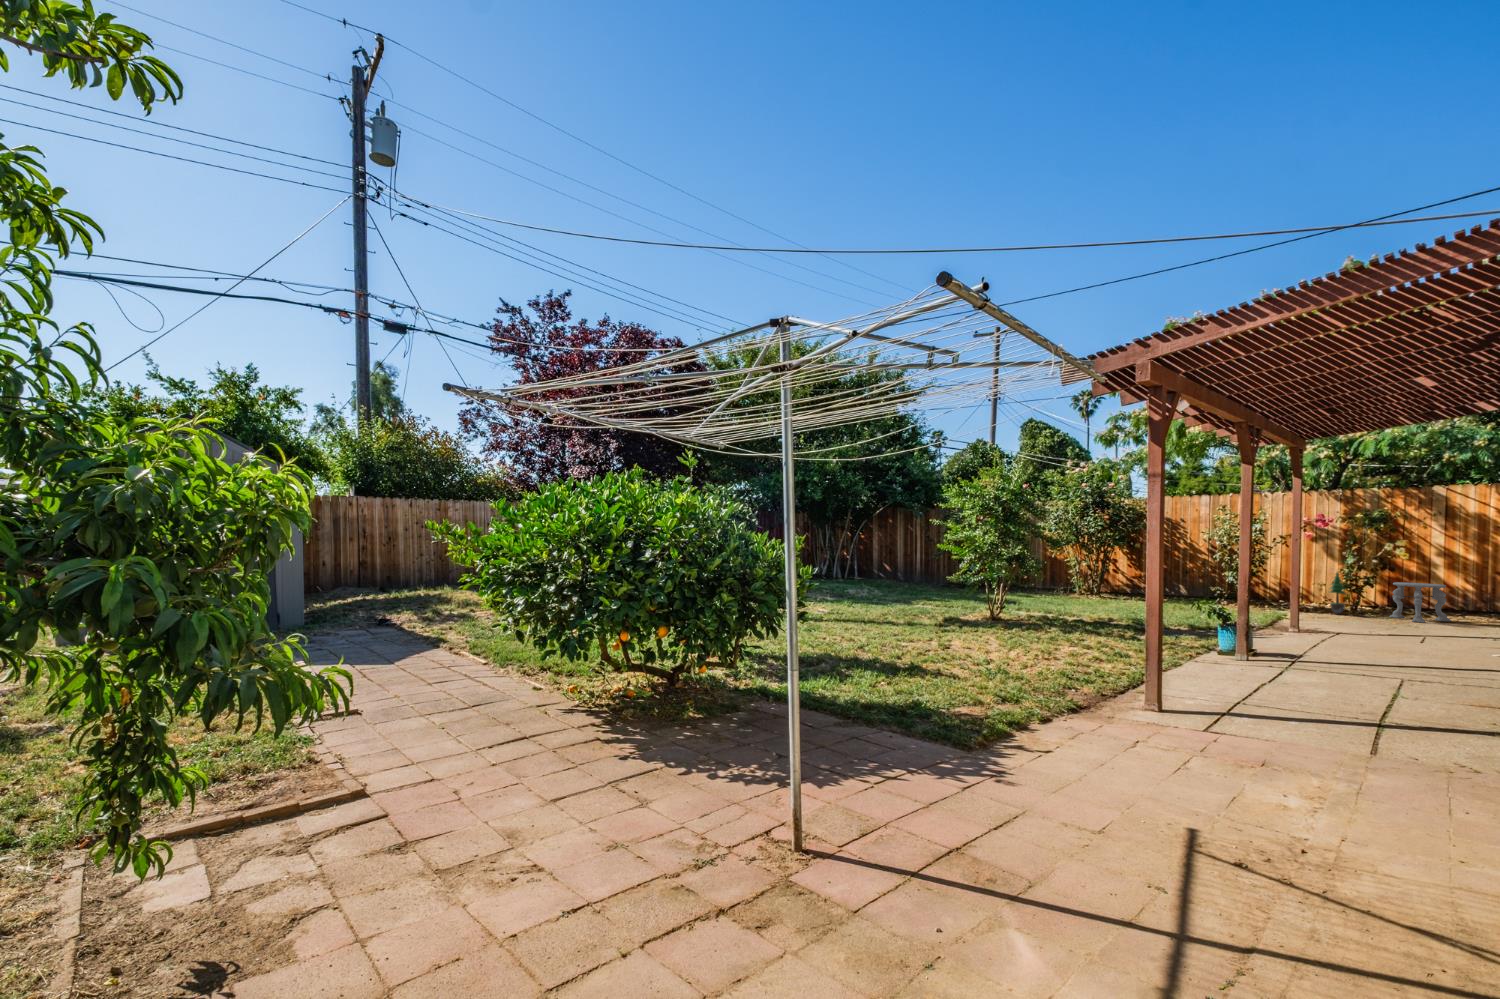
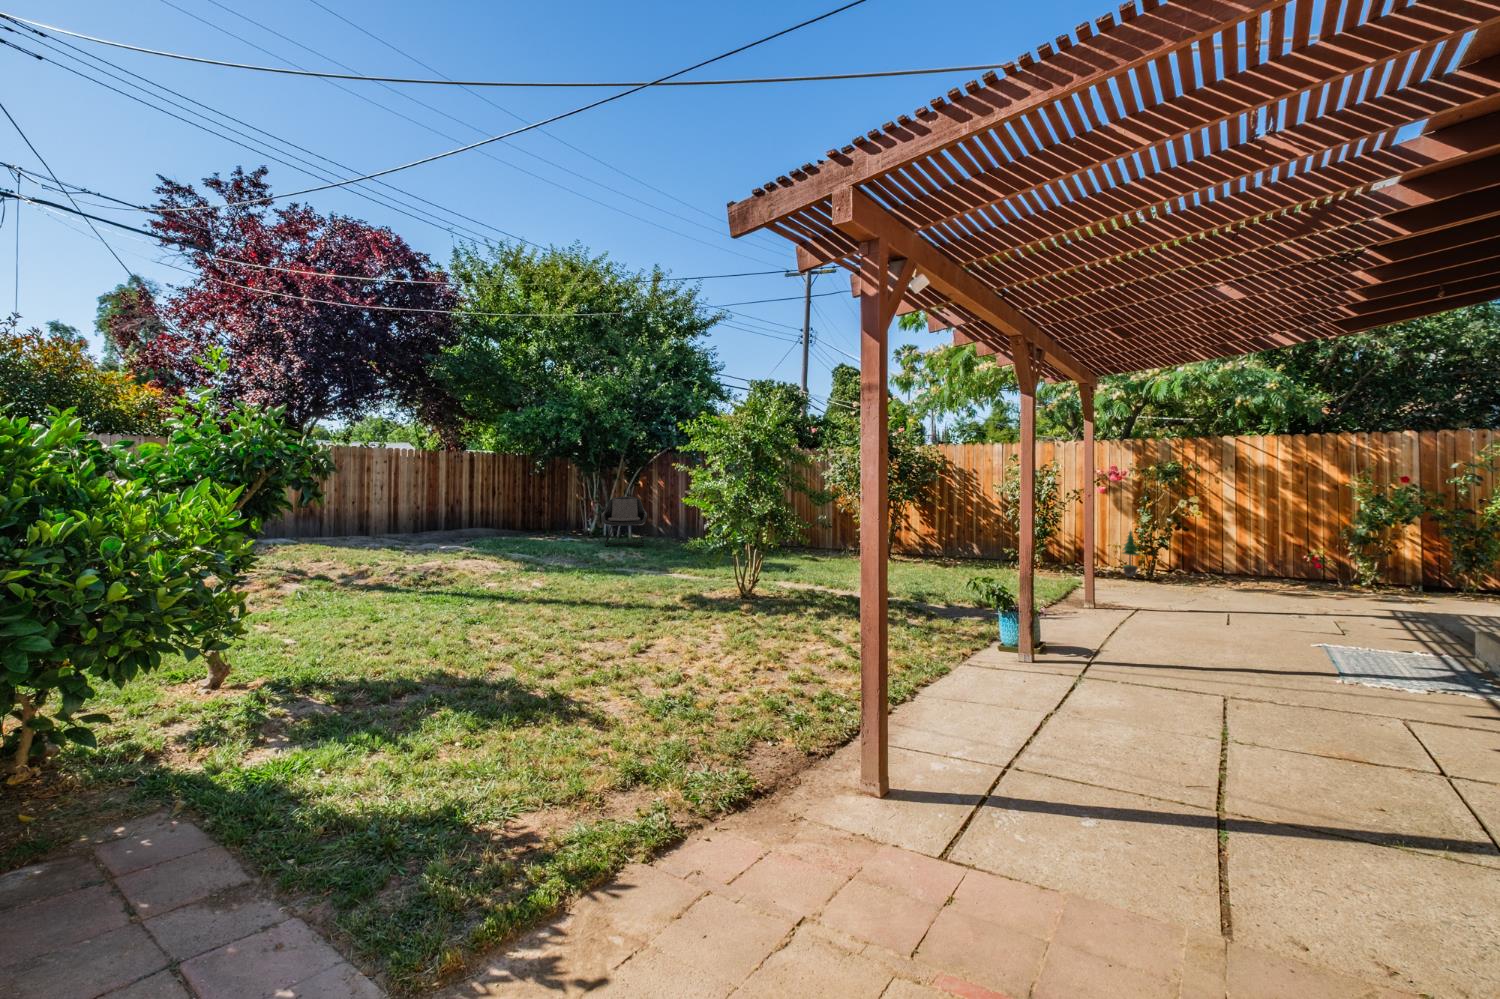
lounge chair: none [841,538,878,579] -> present [602,497,647,547]
side table: present [1389,582,1451,623] -> none [1179,541,1239,586]

